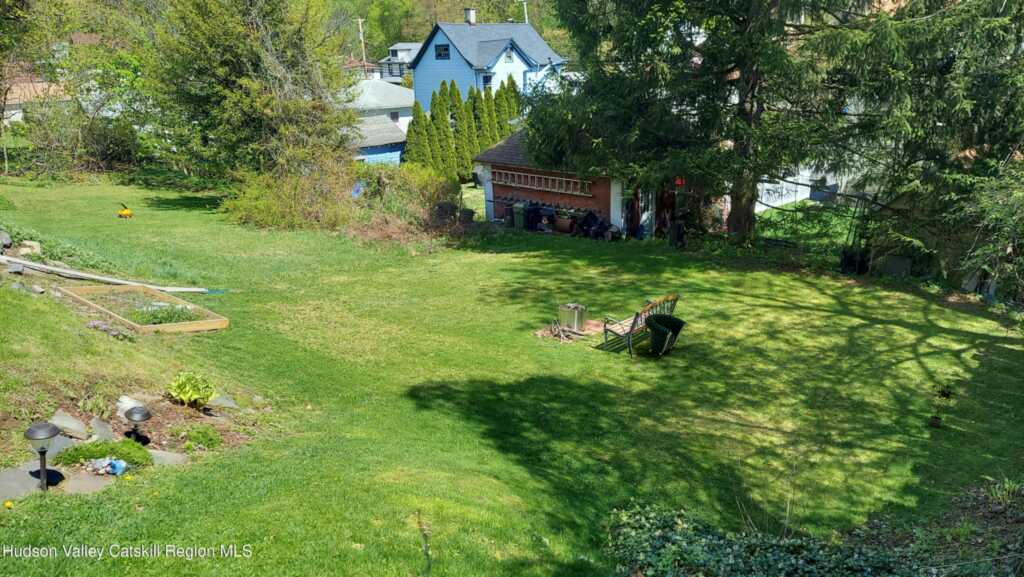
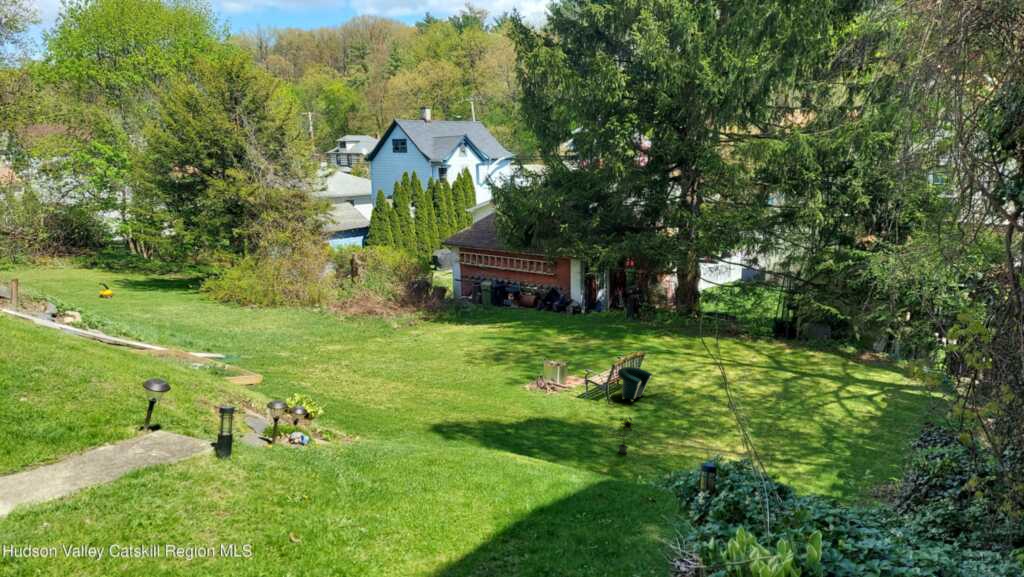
potted plant: present [929,385,958,427] -> present [619,417,634,454]

